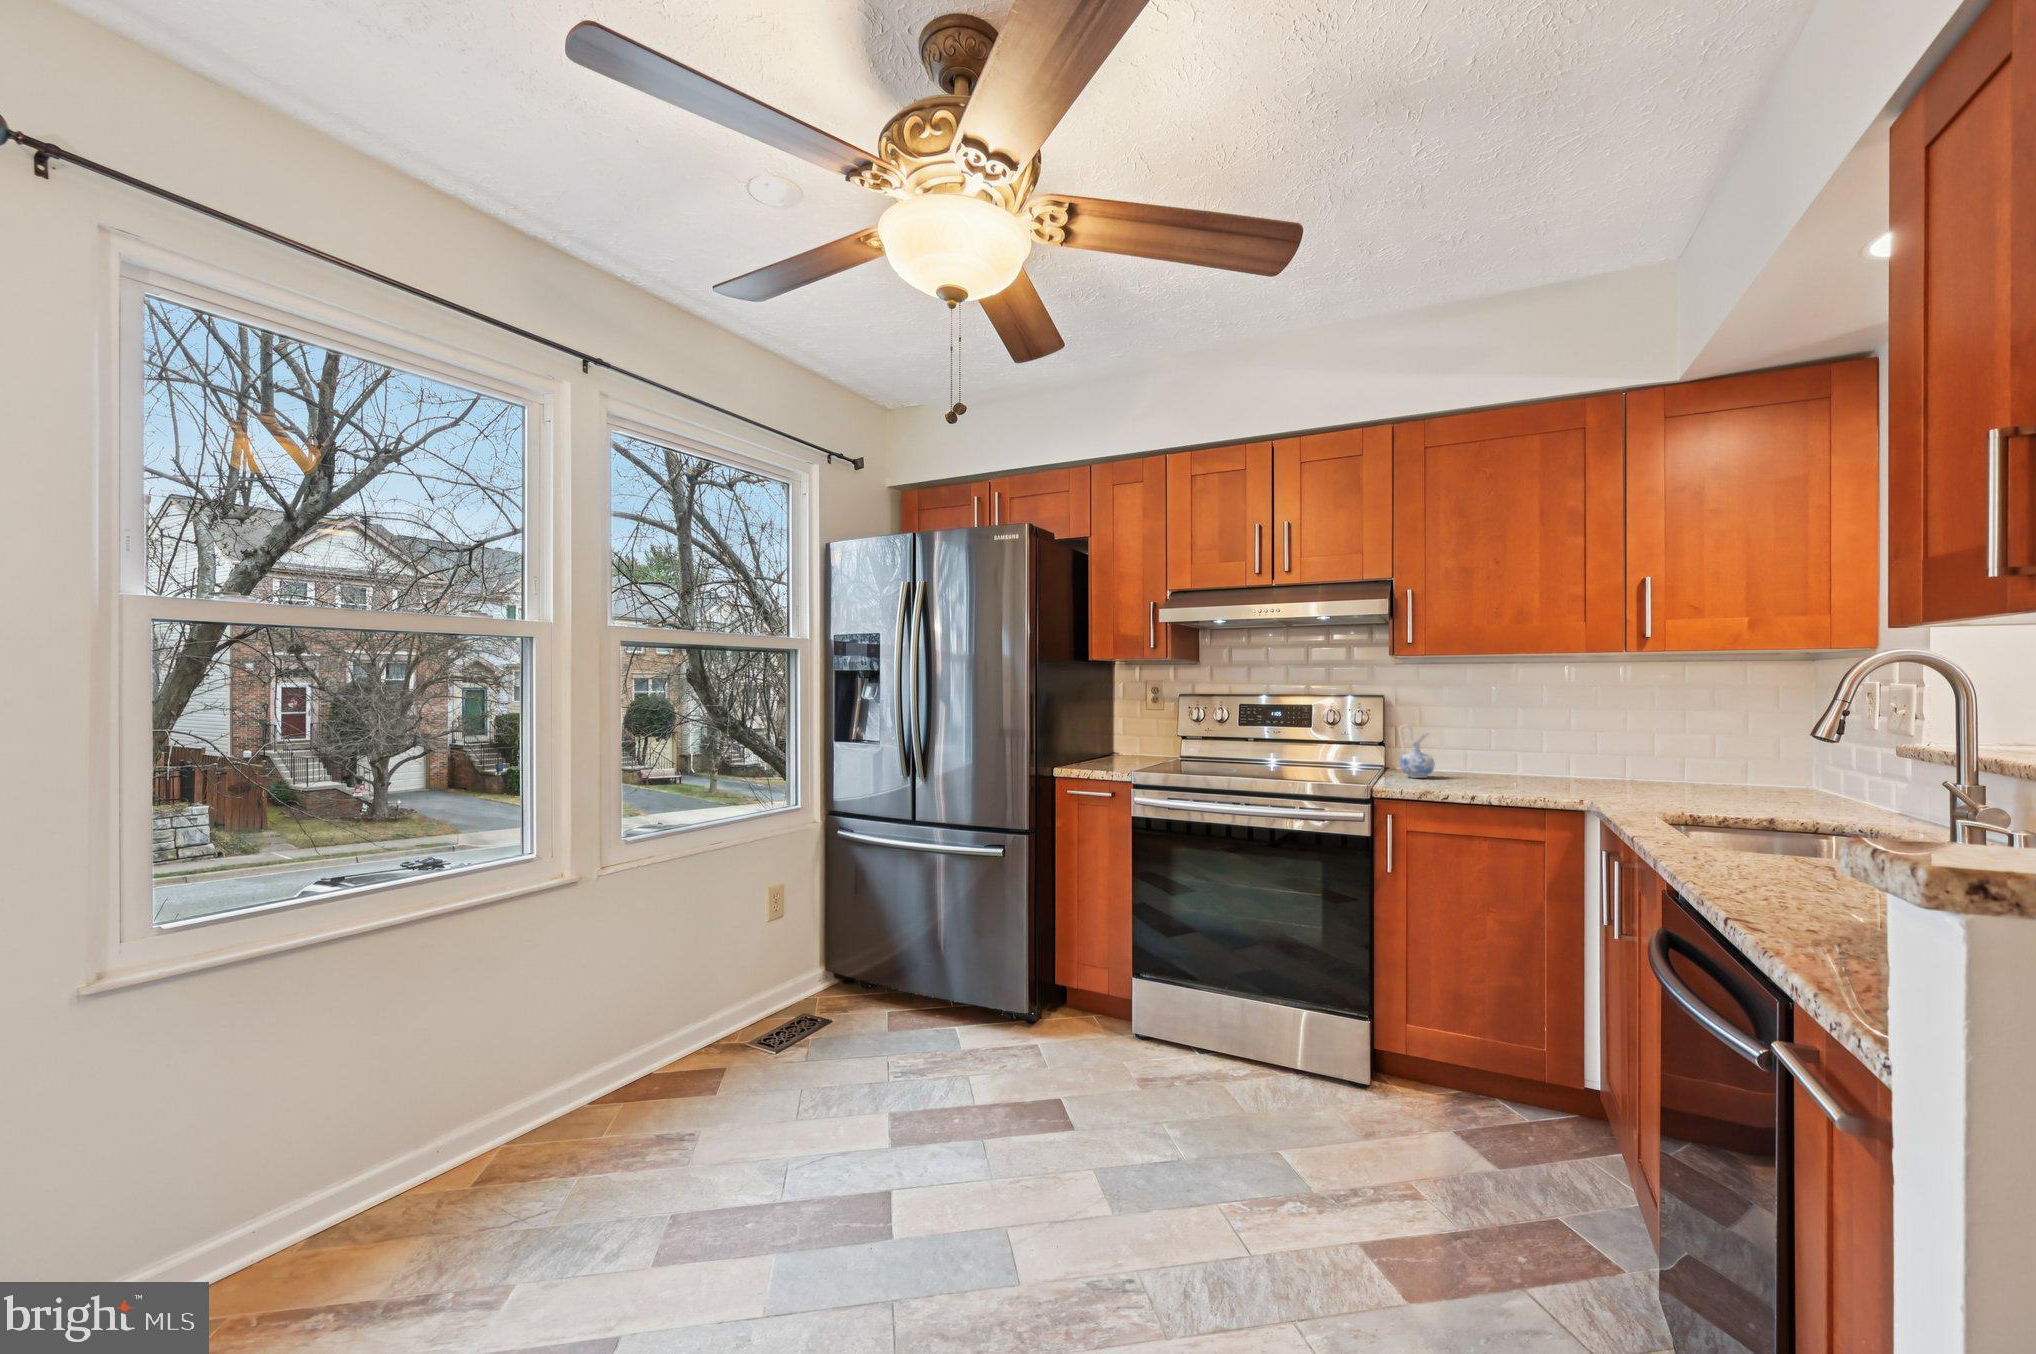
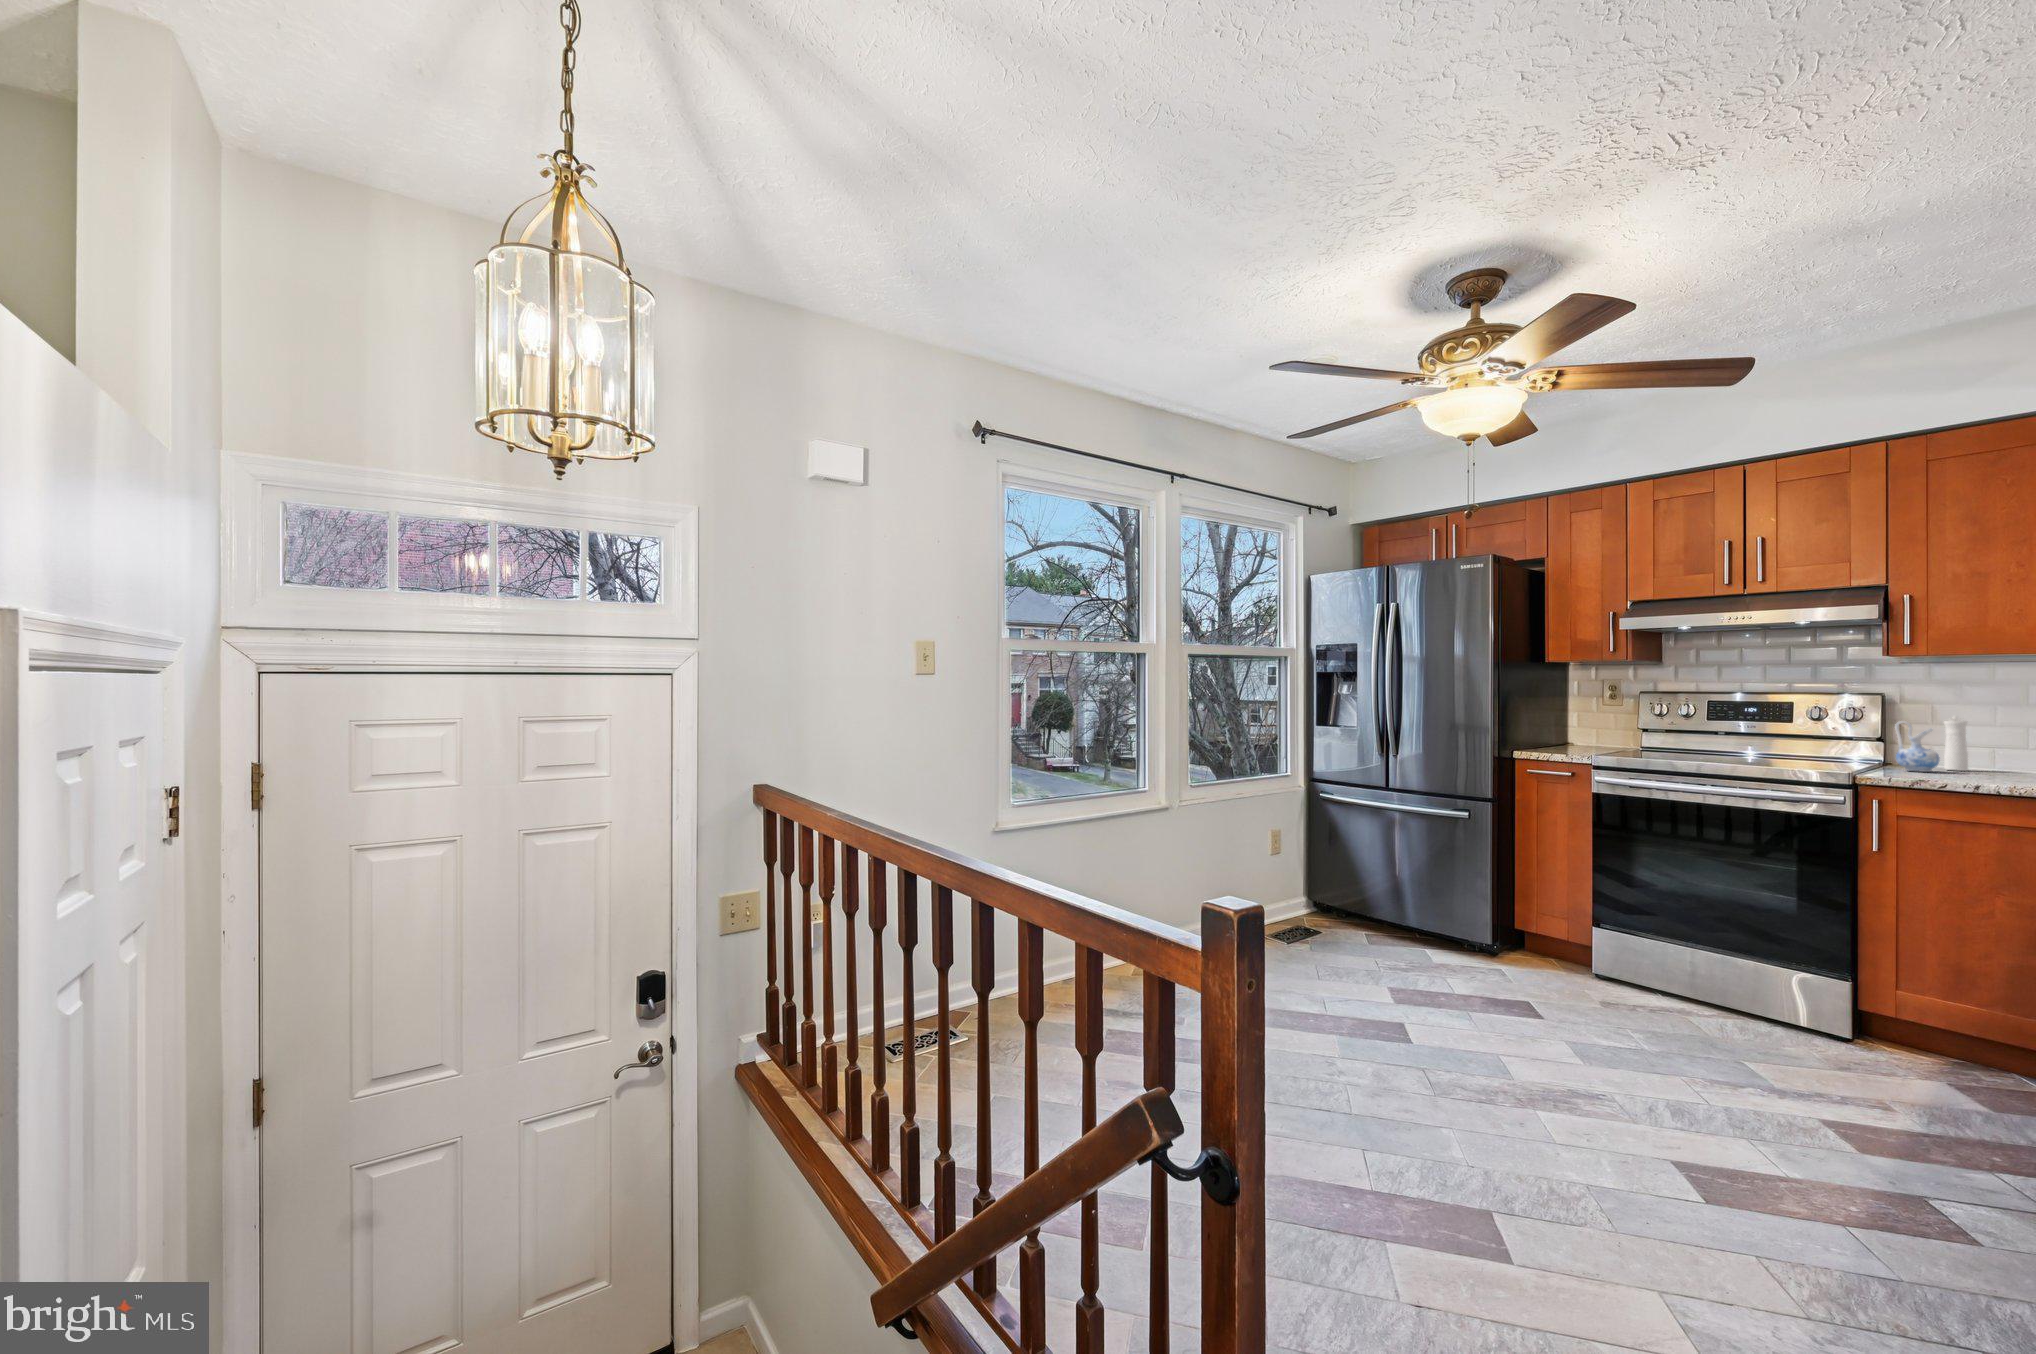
pepper mill: none [1435,711,1466,774] -> present [1944,716,1968,771]

